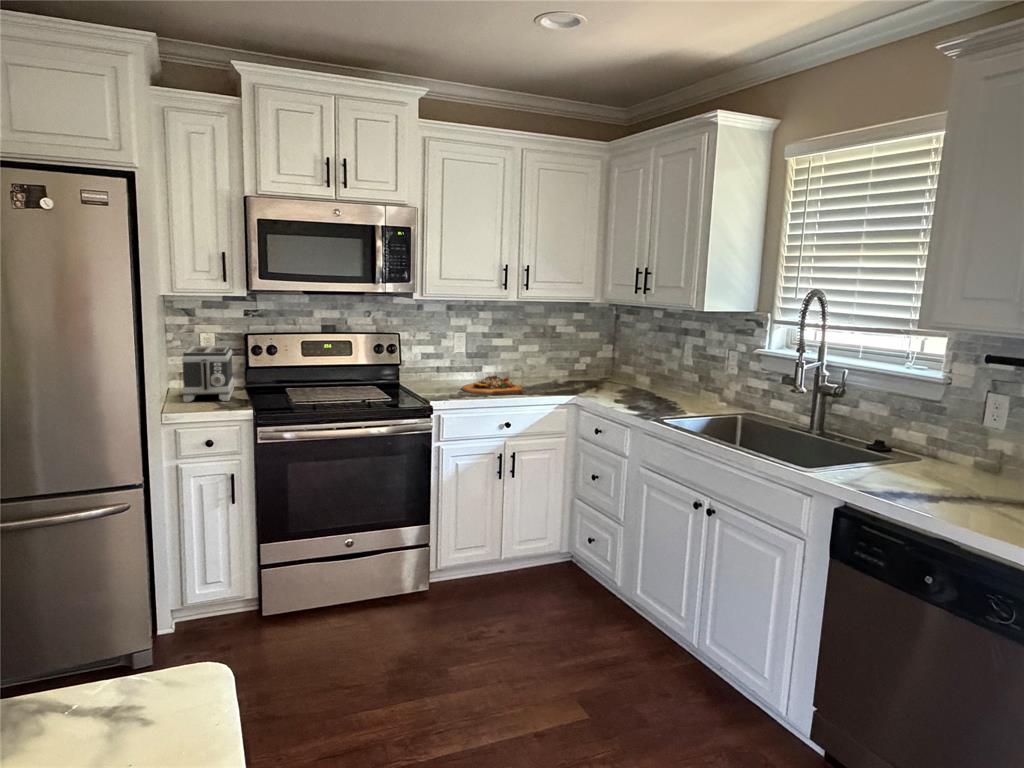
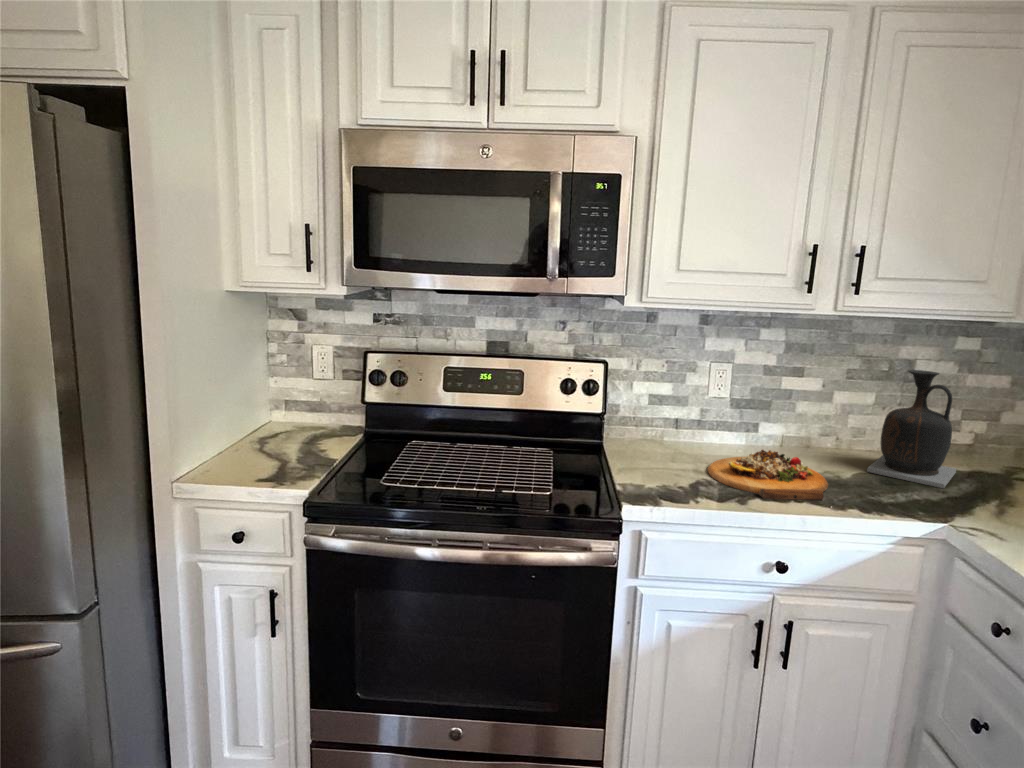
vase: none [539,330,579,387] -> present [867,370,956,488]
toaster: present [182,346,234,402] -> none [247,364,350,460]

